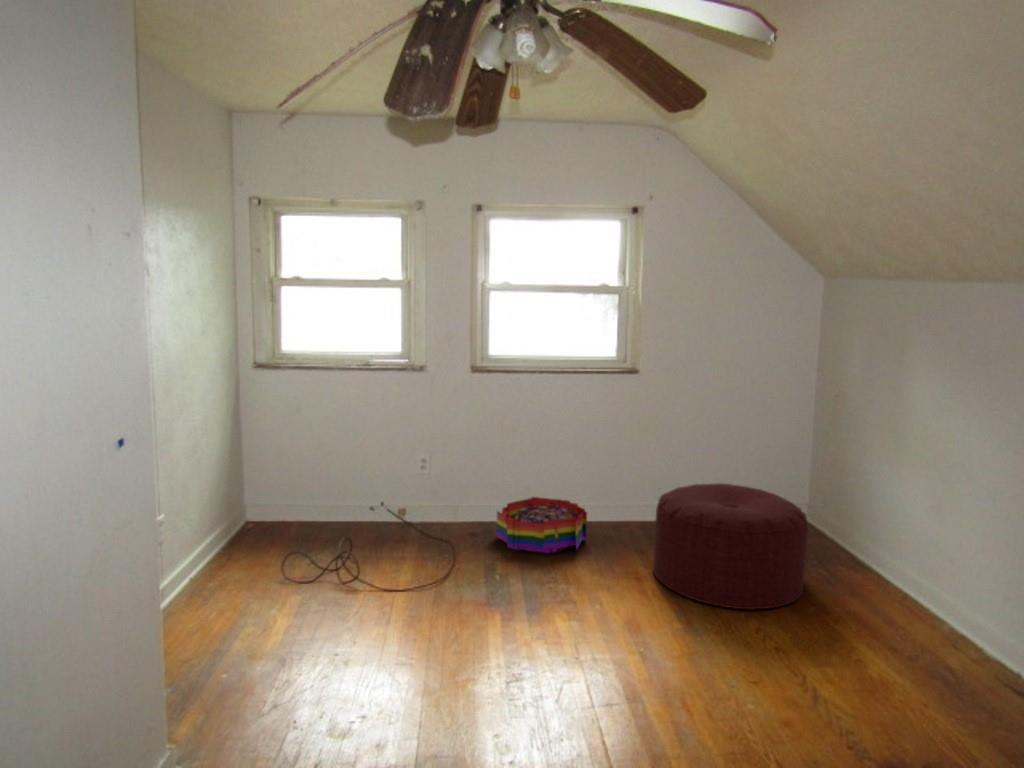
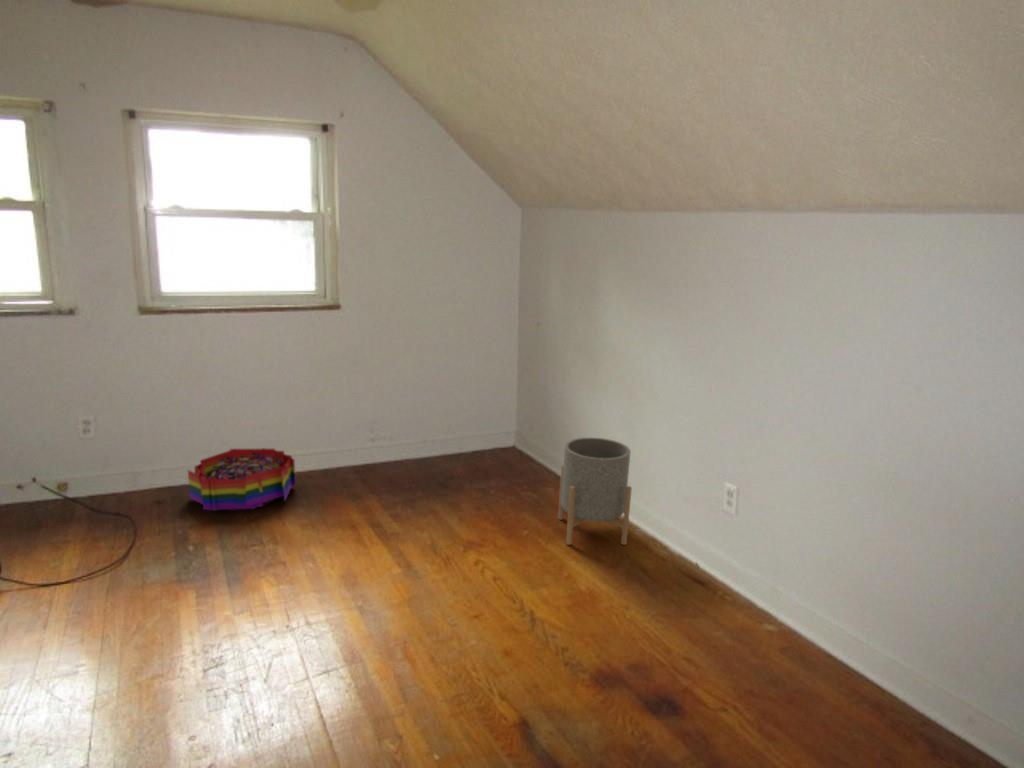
ottoman: present [653,483,808,609] -> none [367,416,509,538]
planter: none [865,522,961,652] -> present [558,438,632,545]

